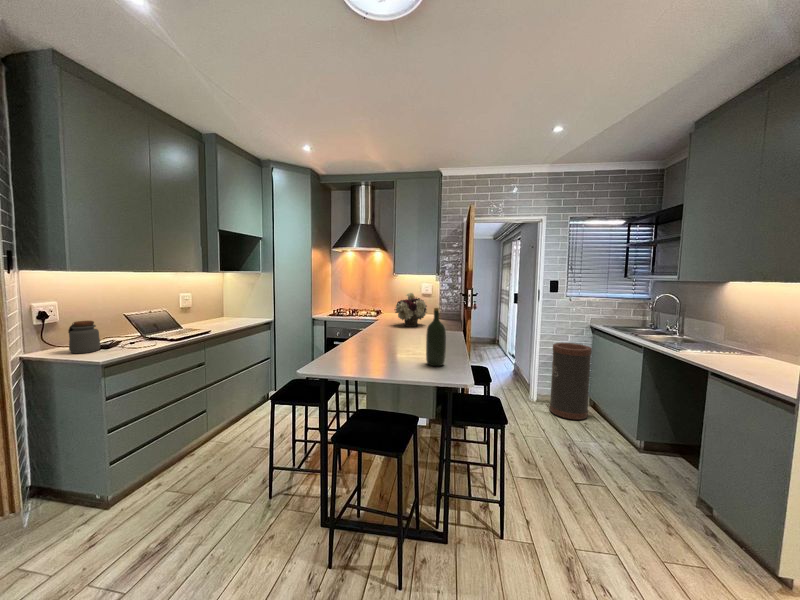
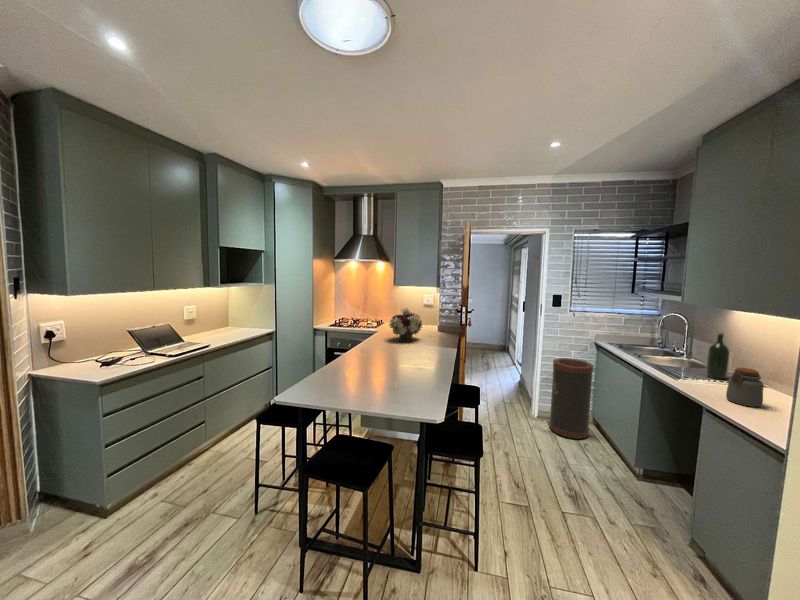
wine bottle: present [426,308,446,366] -> present [706,332,730,379]
jar: present [68,321,101,354] -> present [726,368,764,407]

